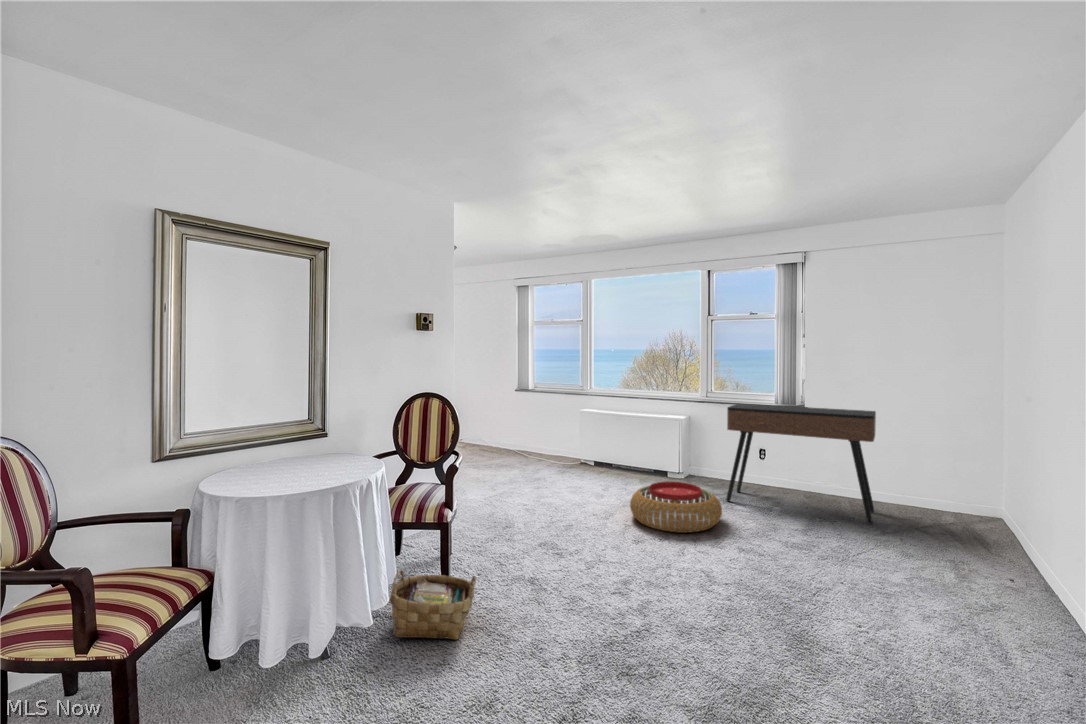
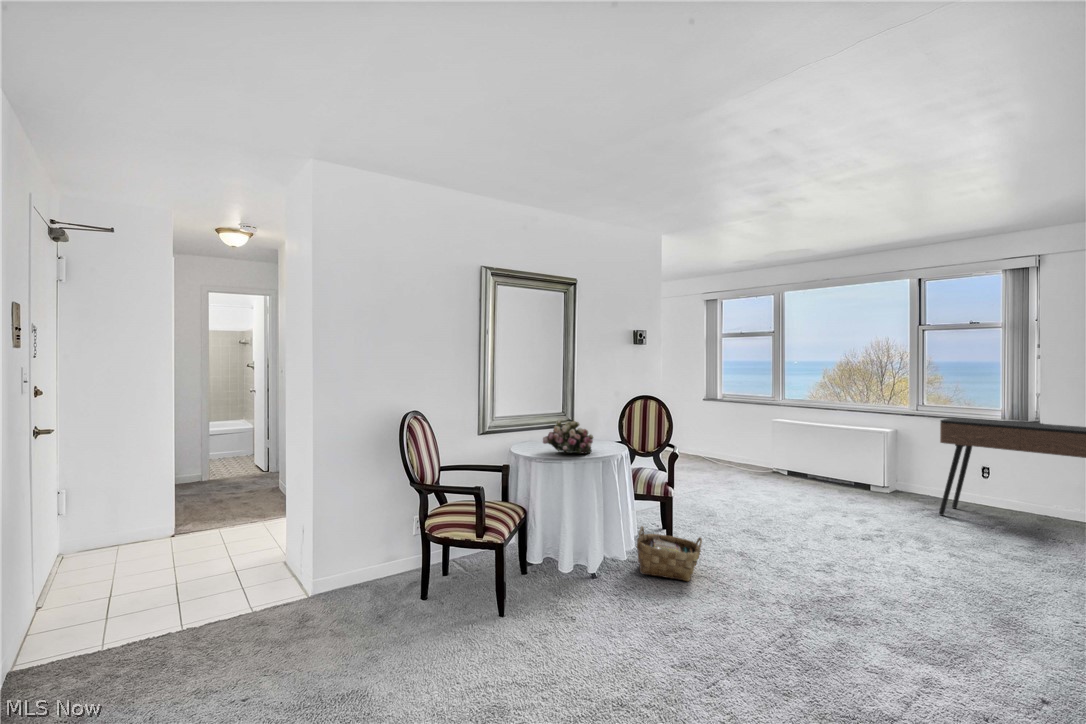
flower arrangement: none [246,435,329,483] -> present [543,420,593,454]
pouf: present [630,482,722,533] -> none [832,489,932,536]

